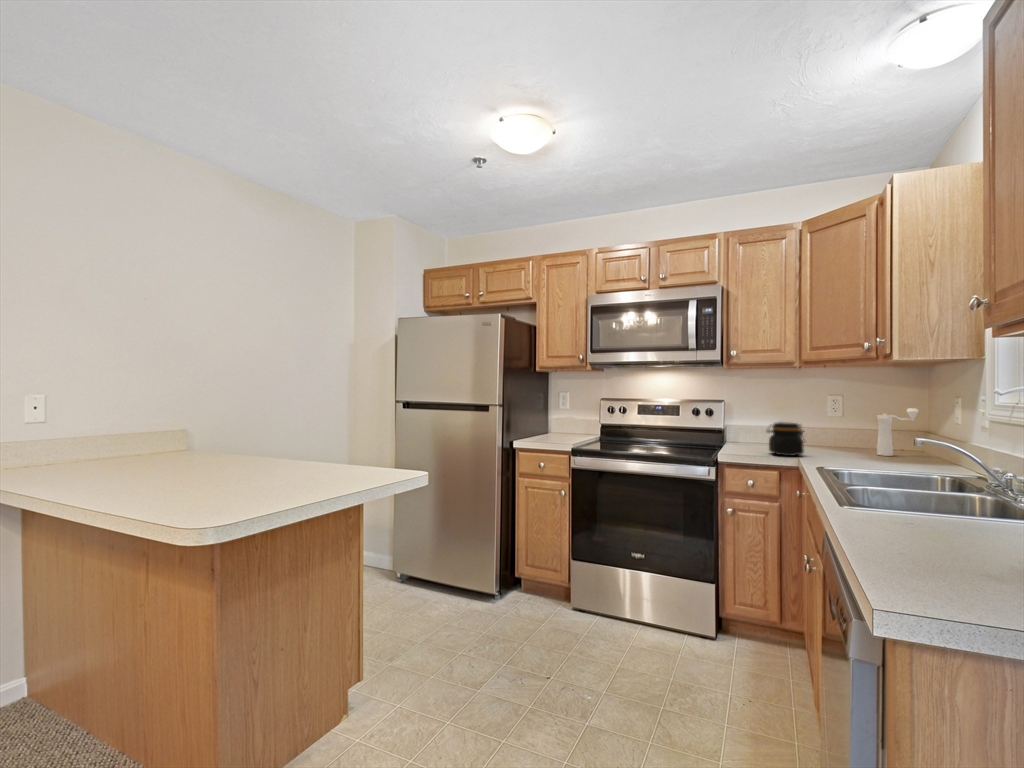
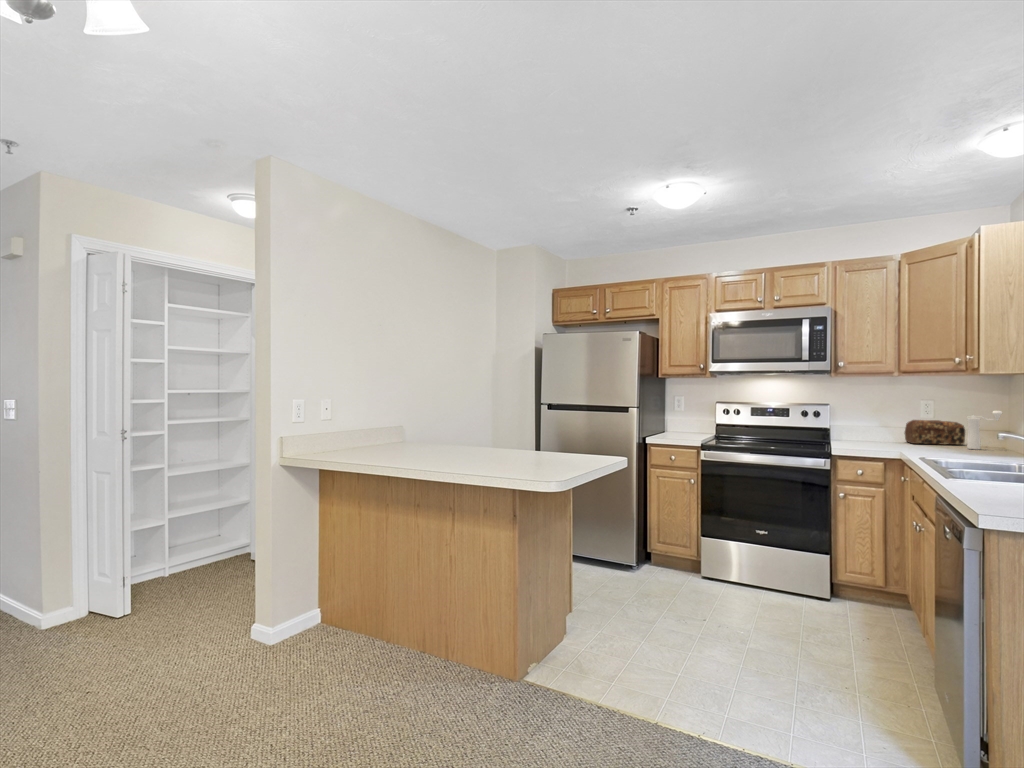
bread loaf: none [806,419,875,449] -> present [904,420,965,445]
jar: present [767,422,804,456] -> none [872,422,907,449]

